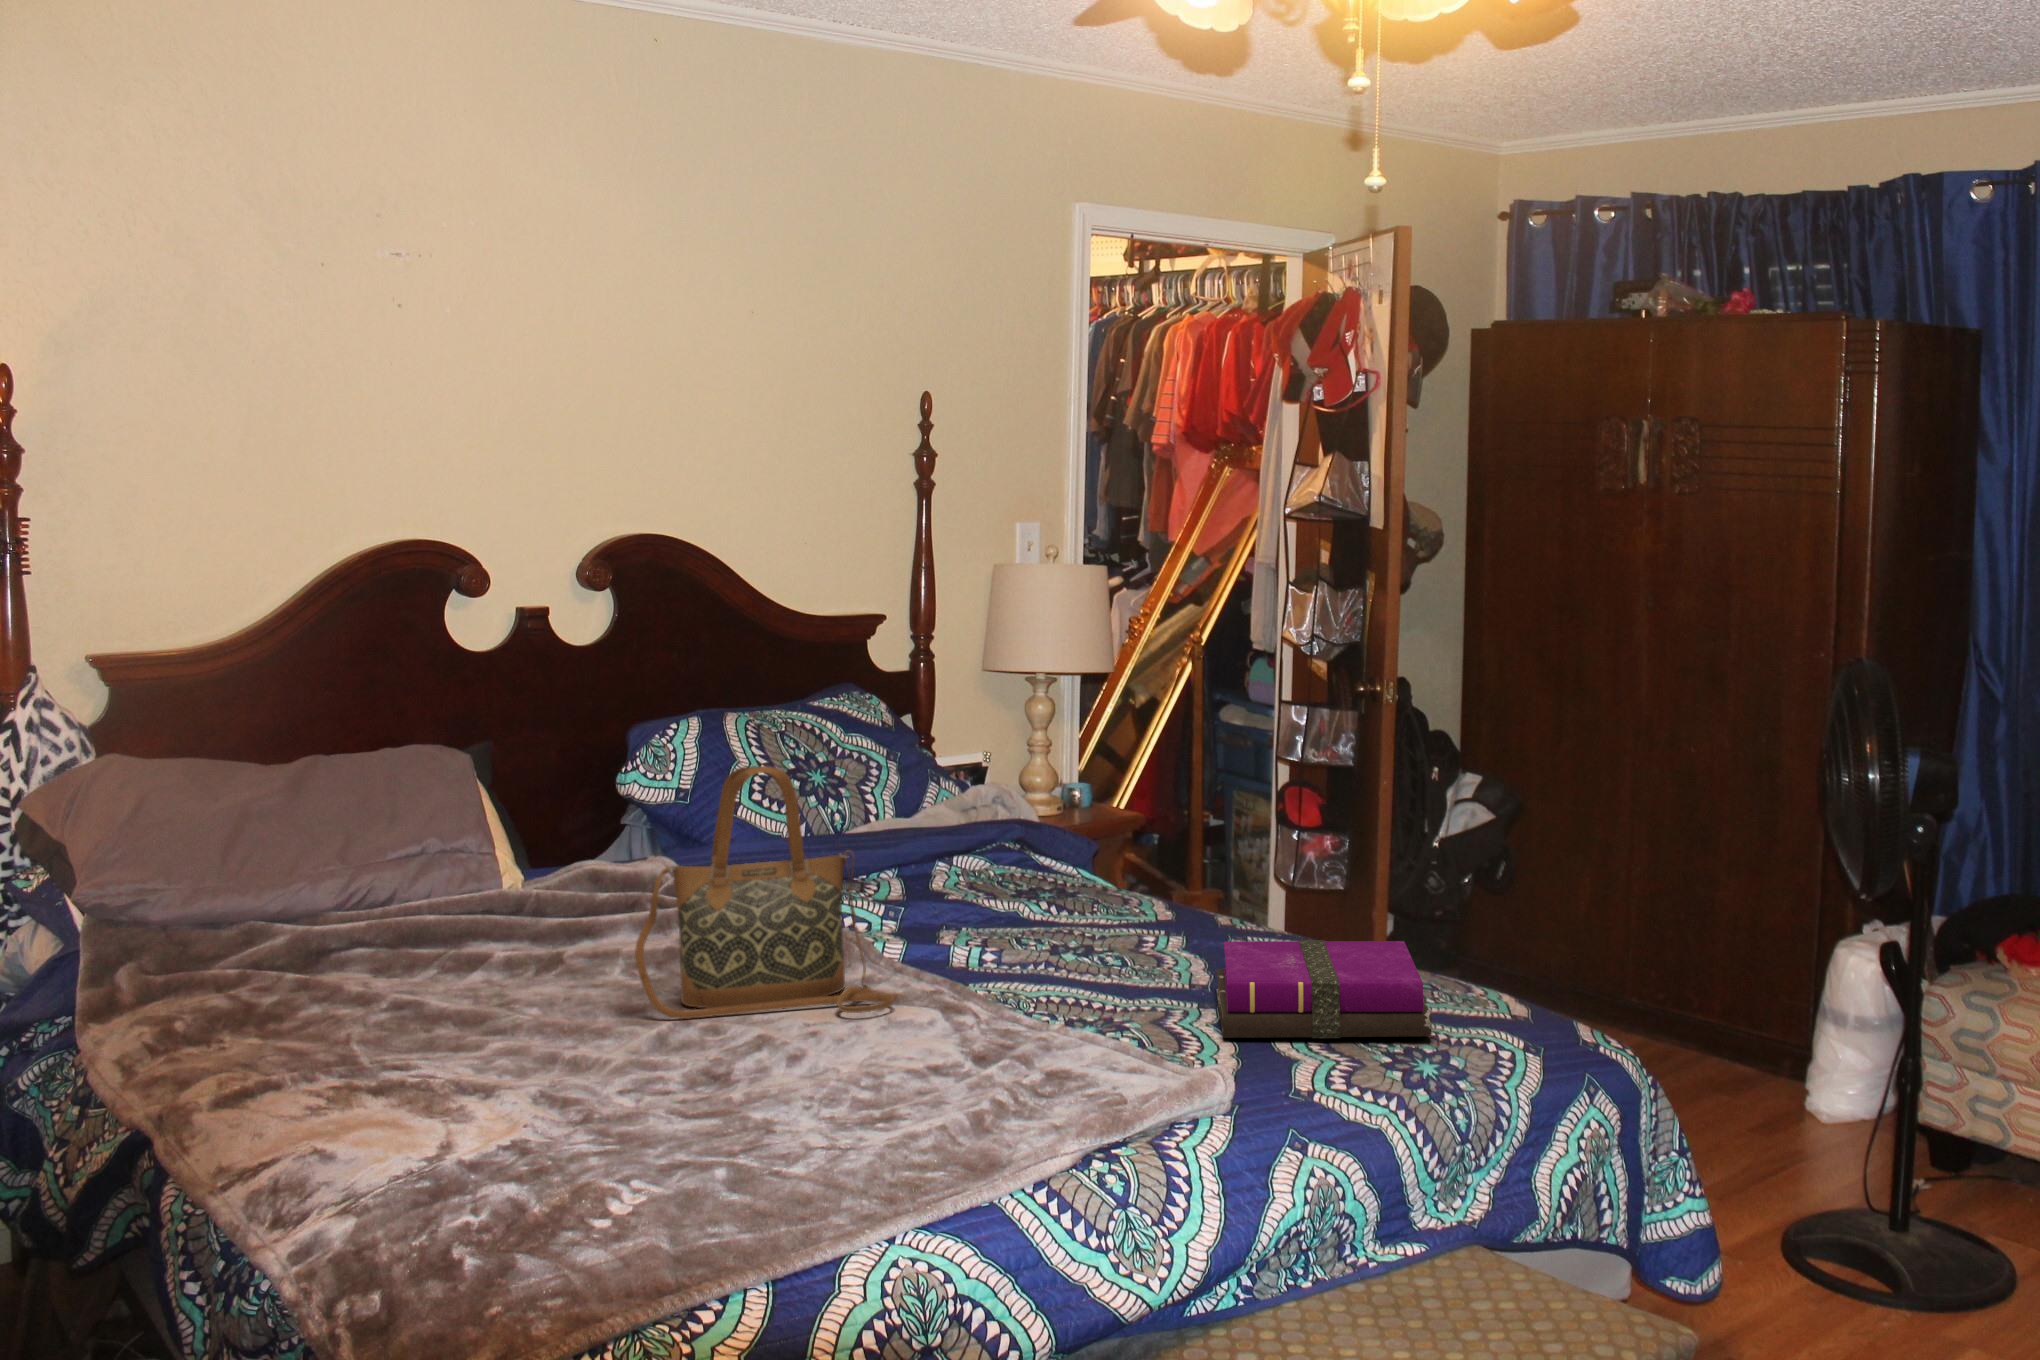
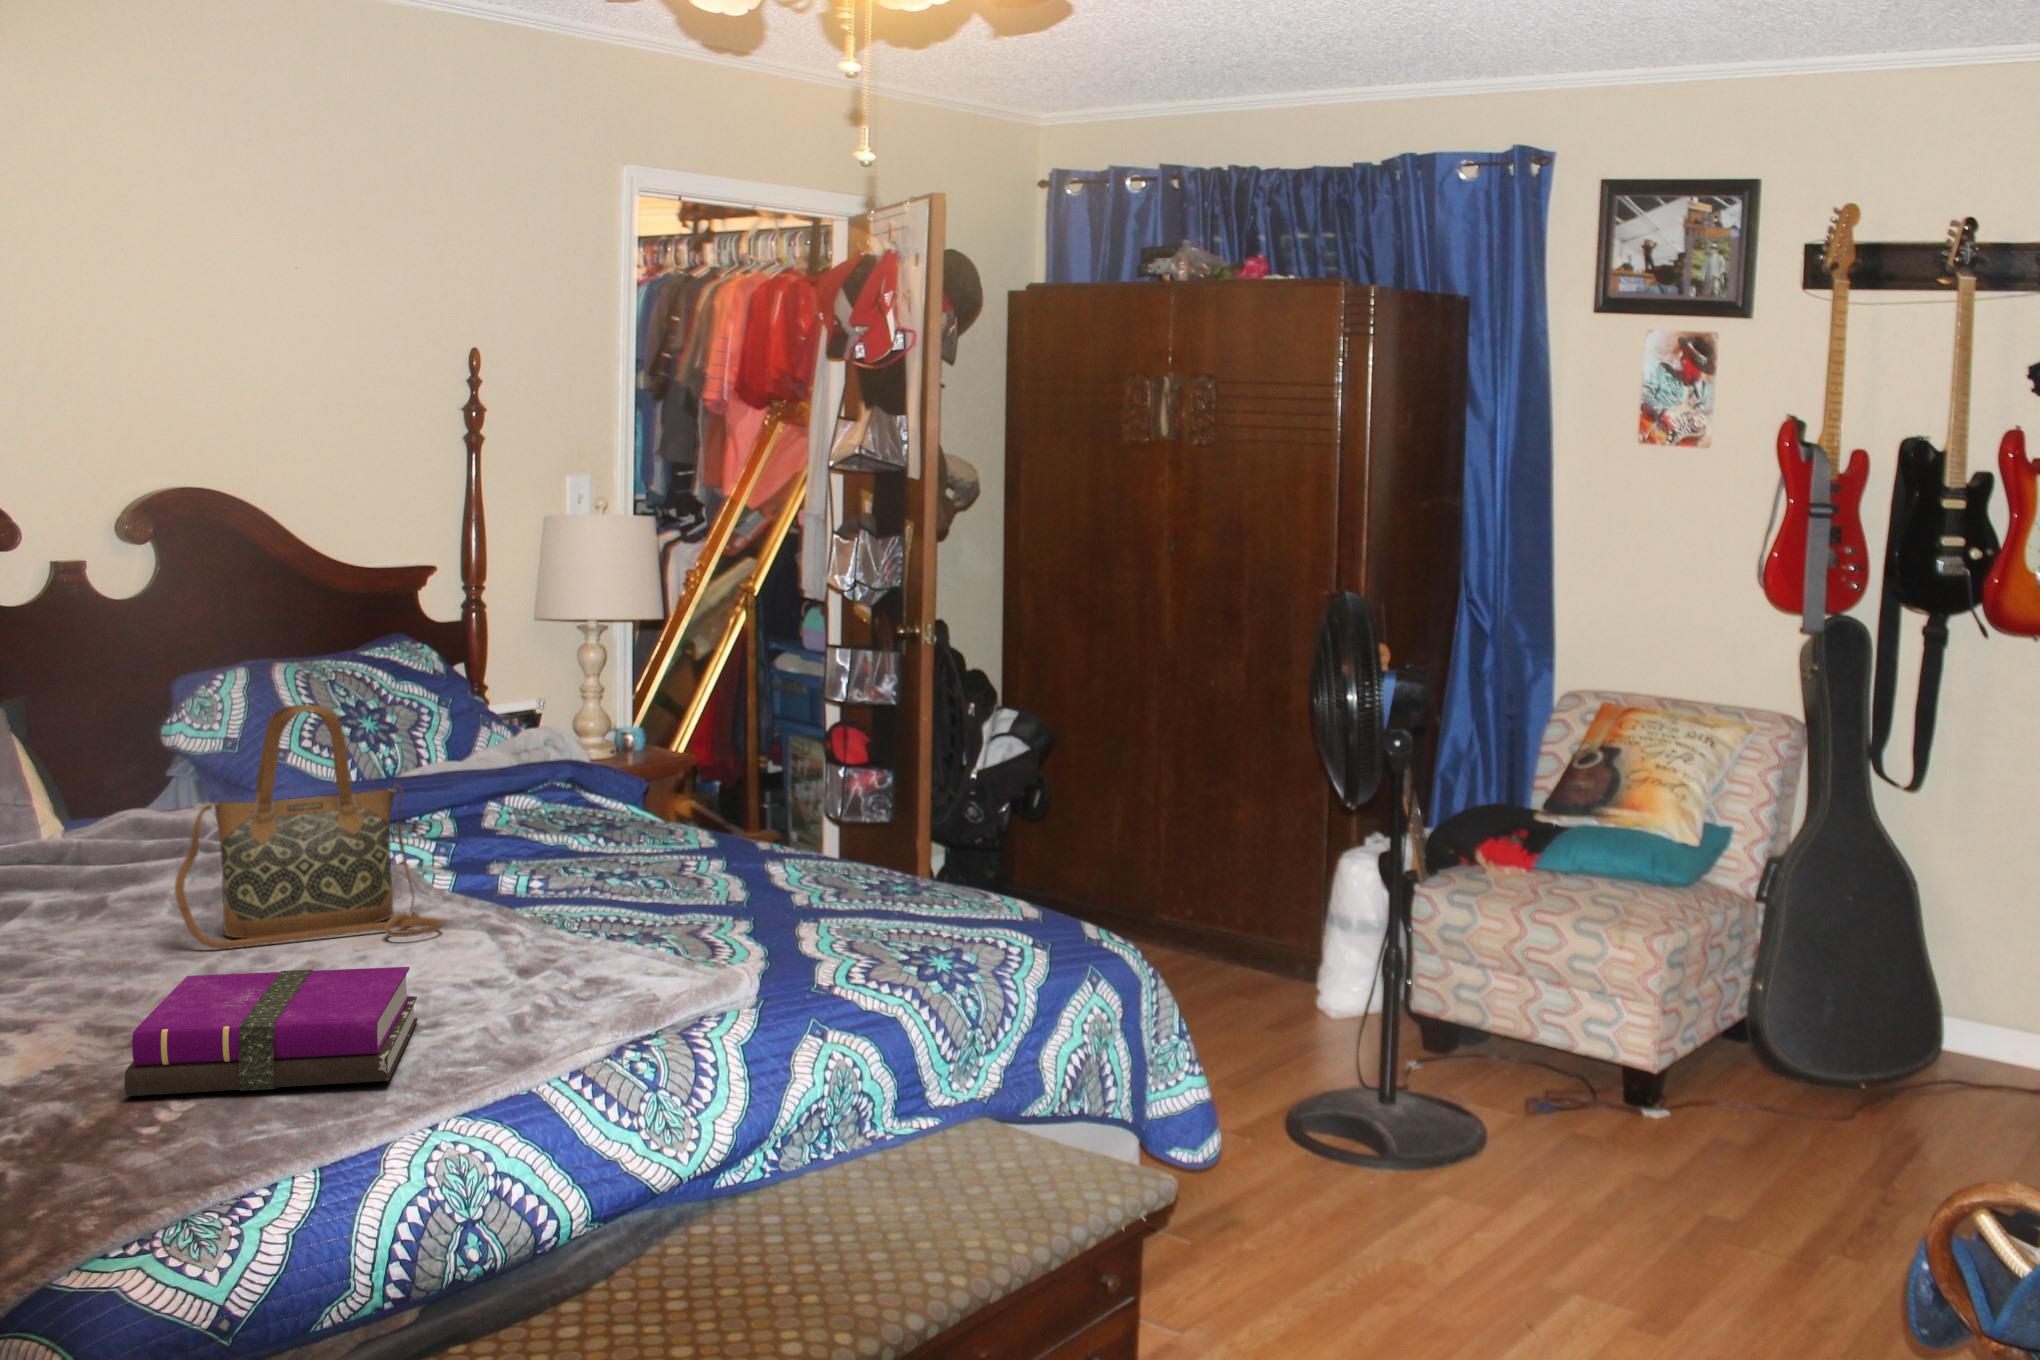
notebook: present [1216,940,1432,1038] -> present [125,967,418,1096]

